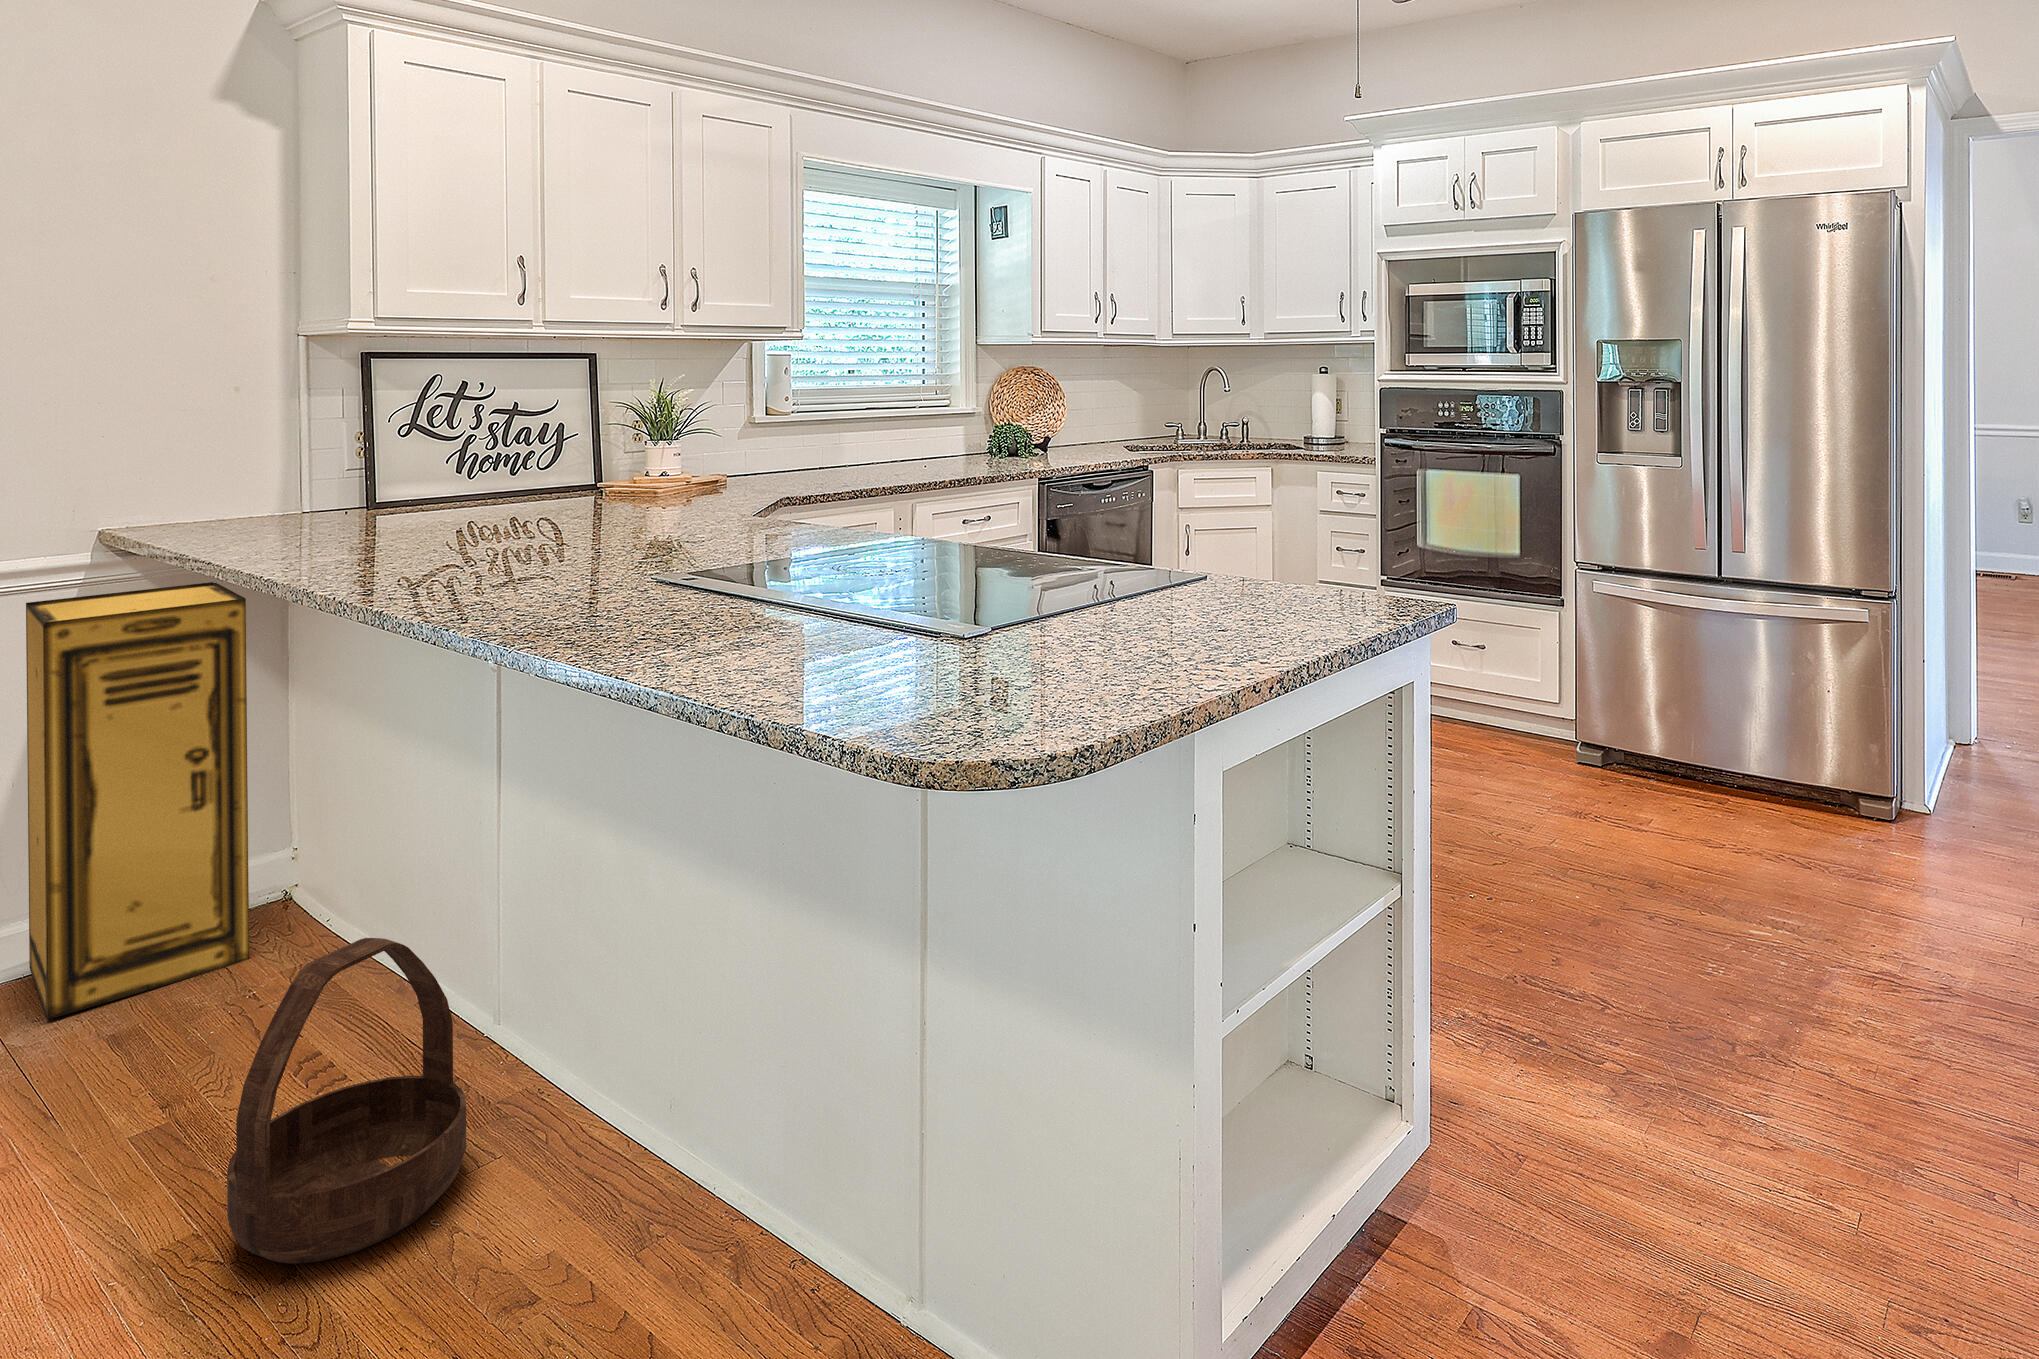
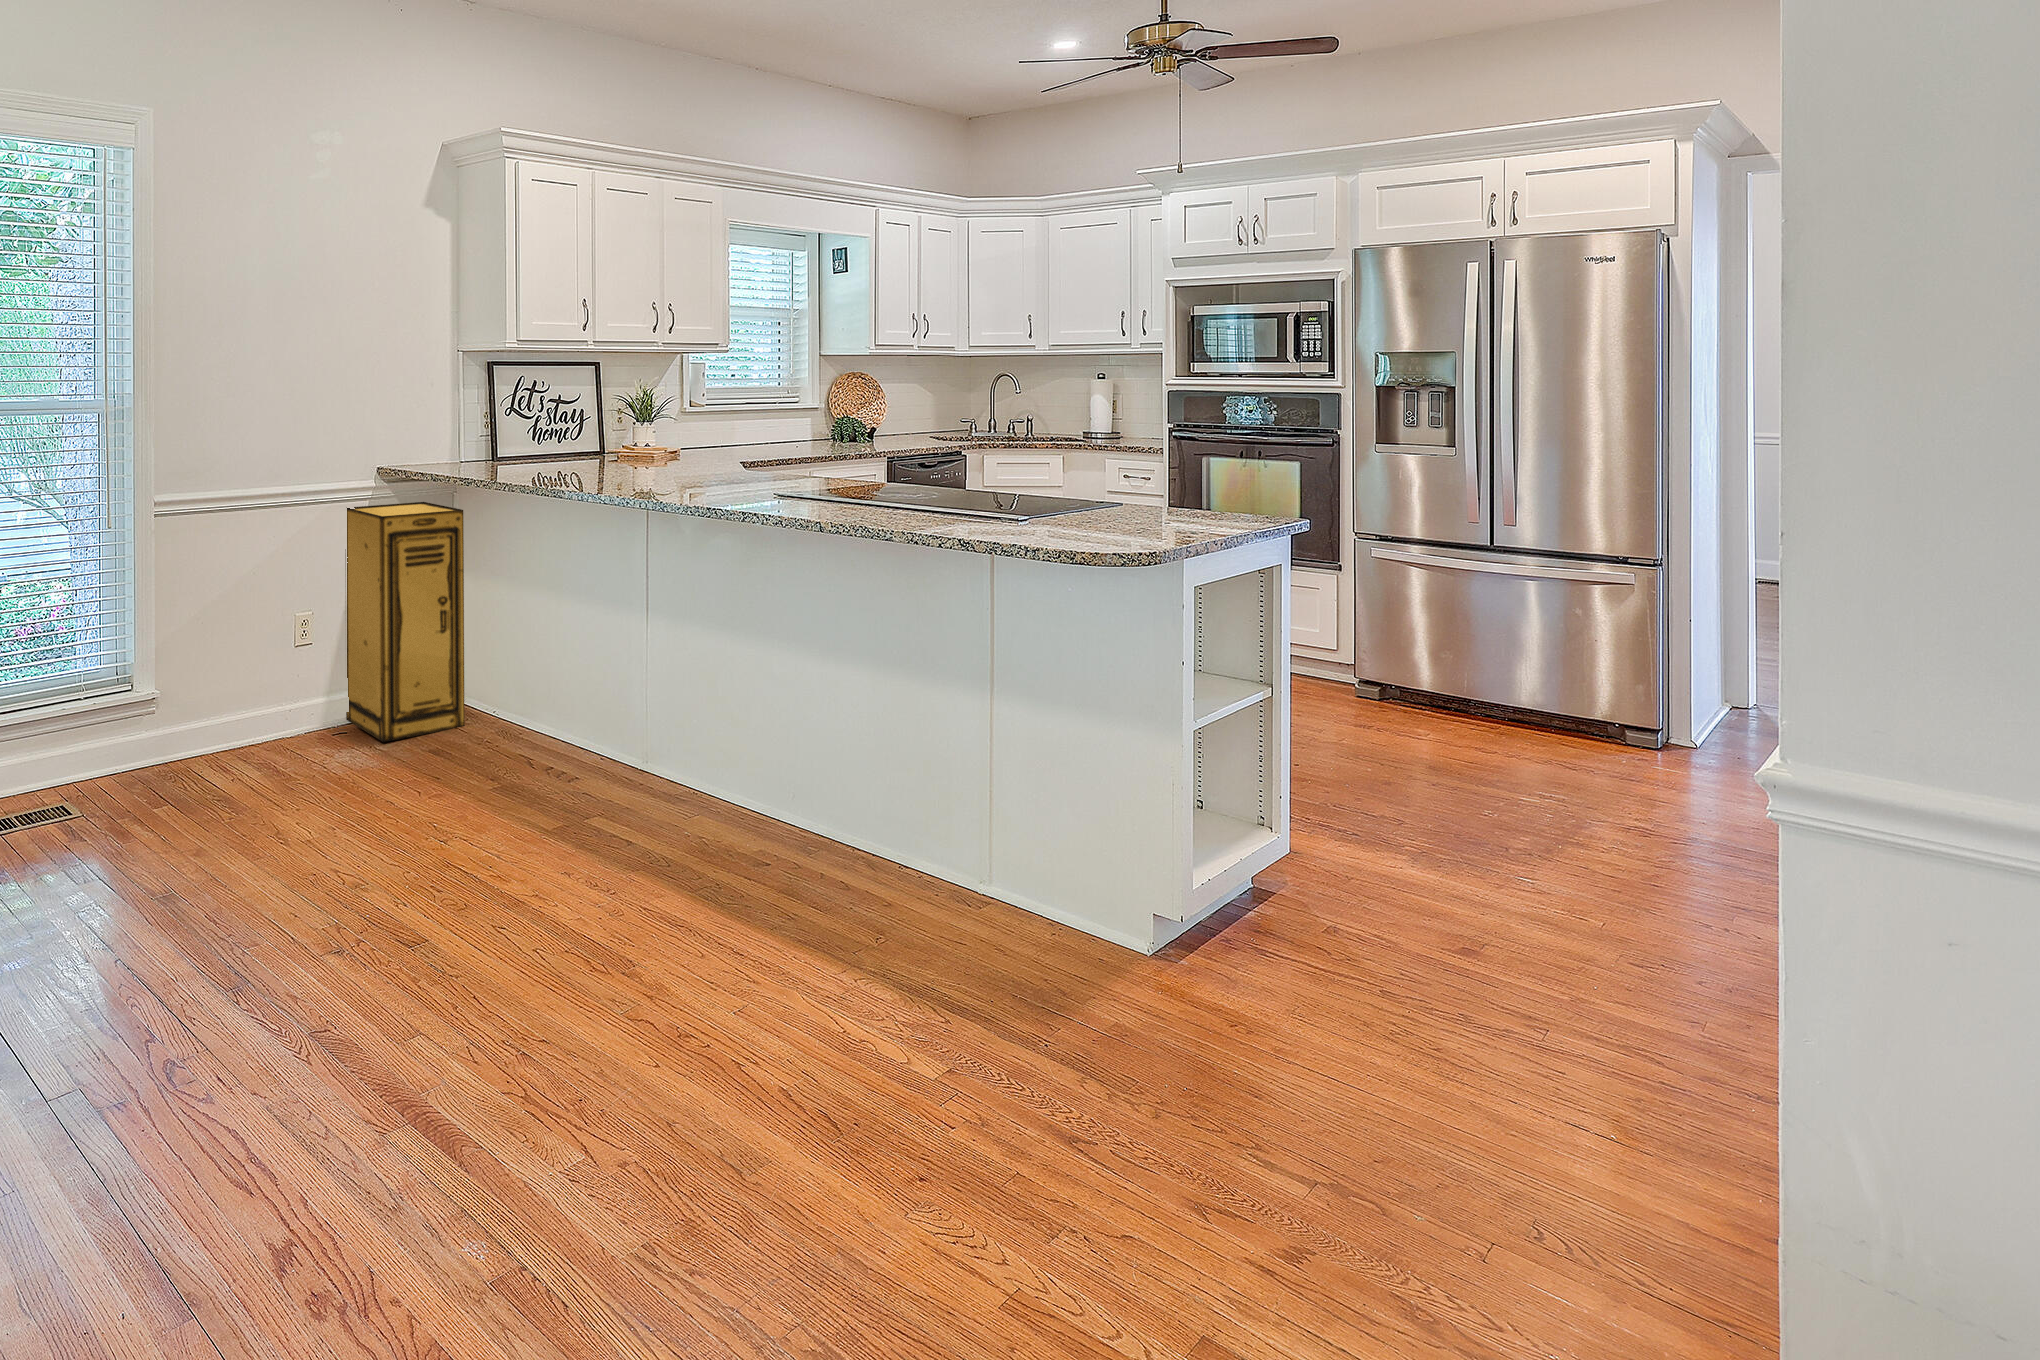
basket: present [227,938,466,1264] -> none [576,686,684,846]

